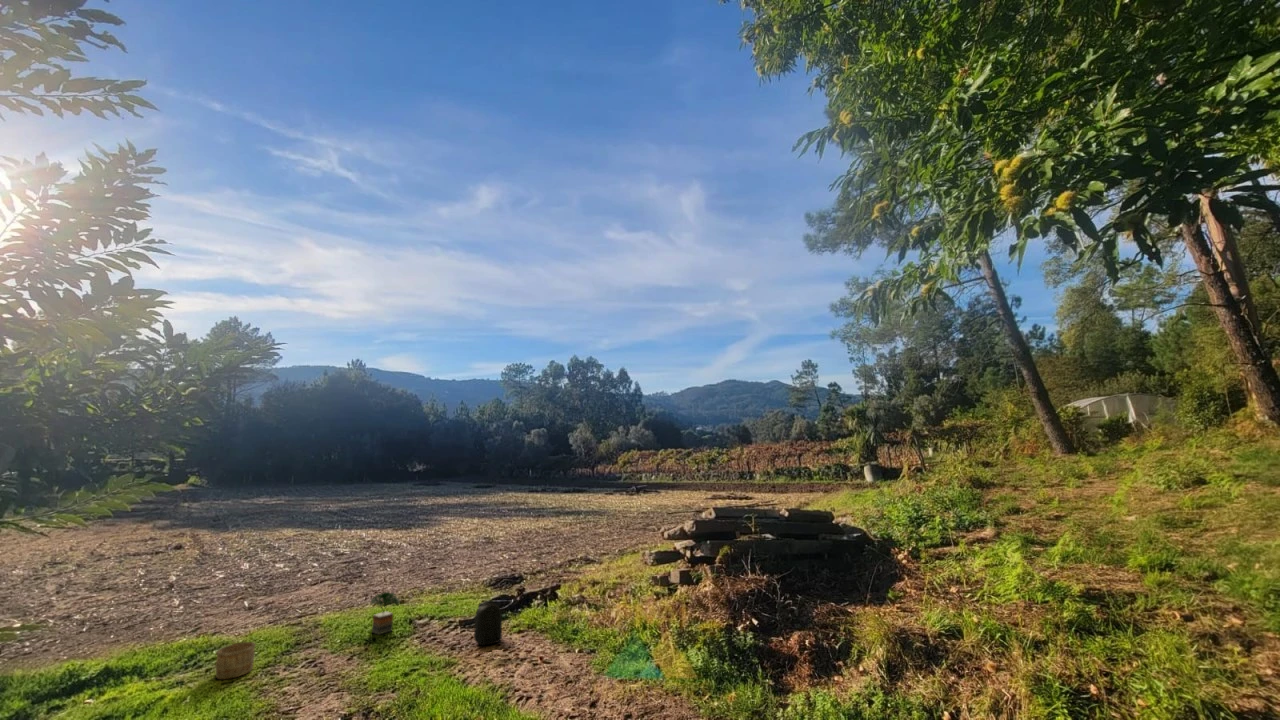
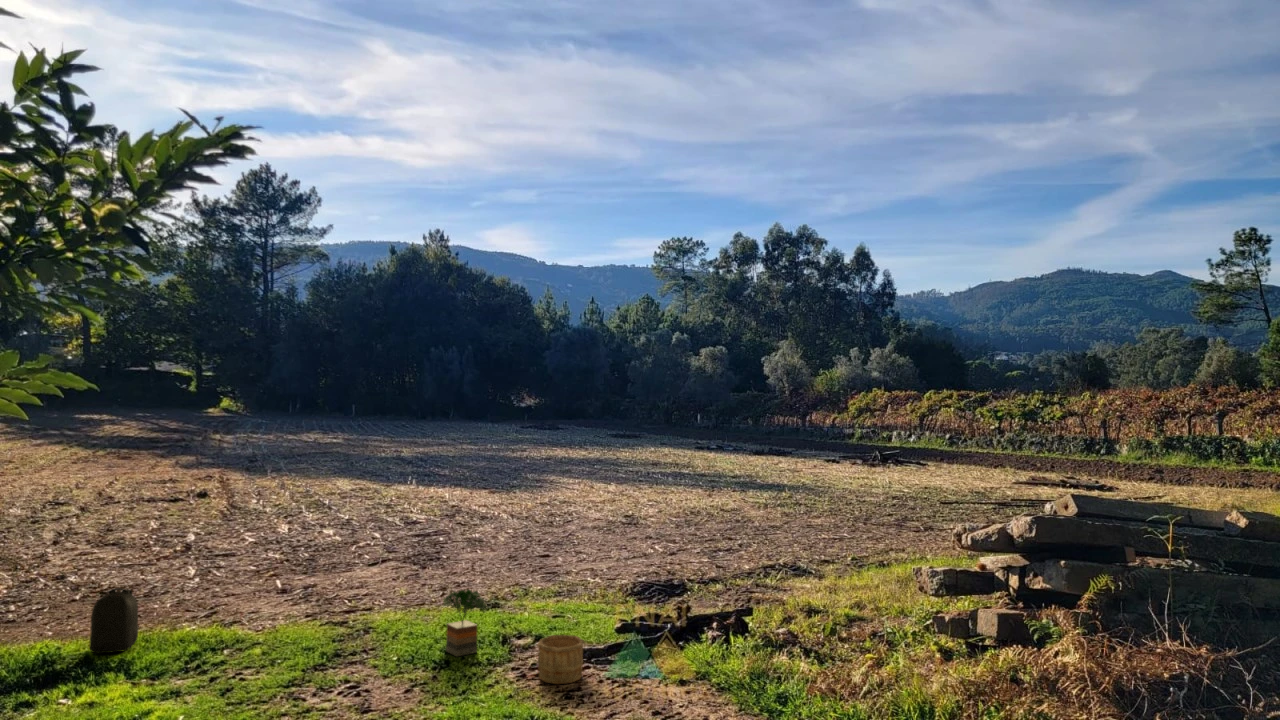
backpack: present [474,601,502,645] -> present [90,588,139,653]
wooden bucket: present [216,642,255,679] -> present [537,635,584,684]

